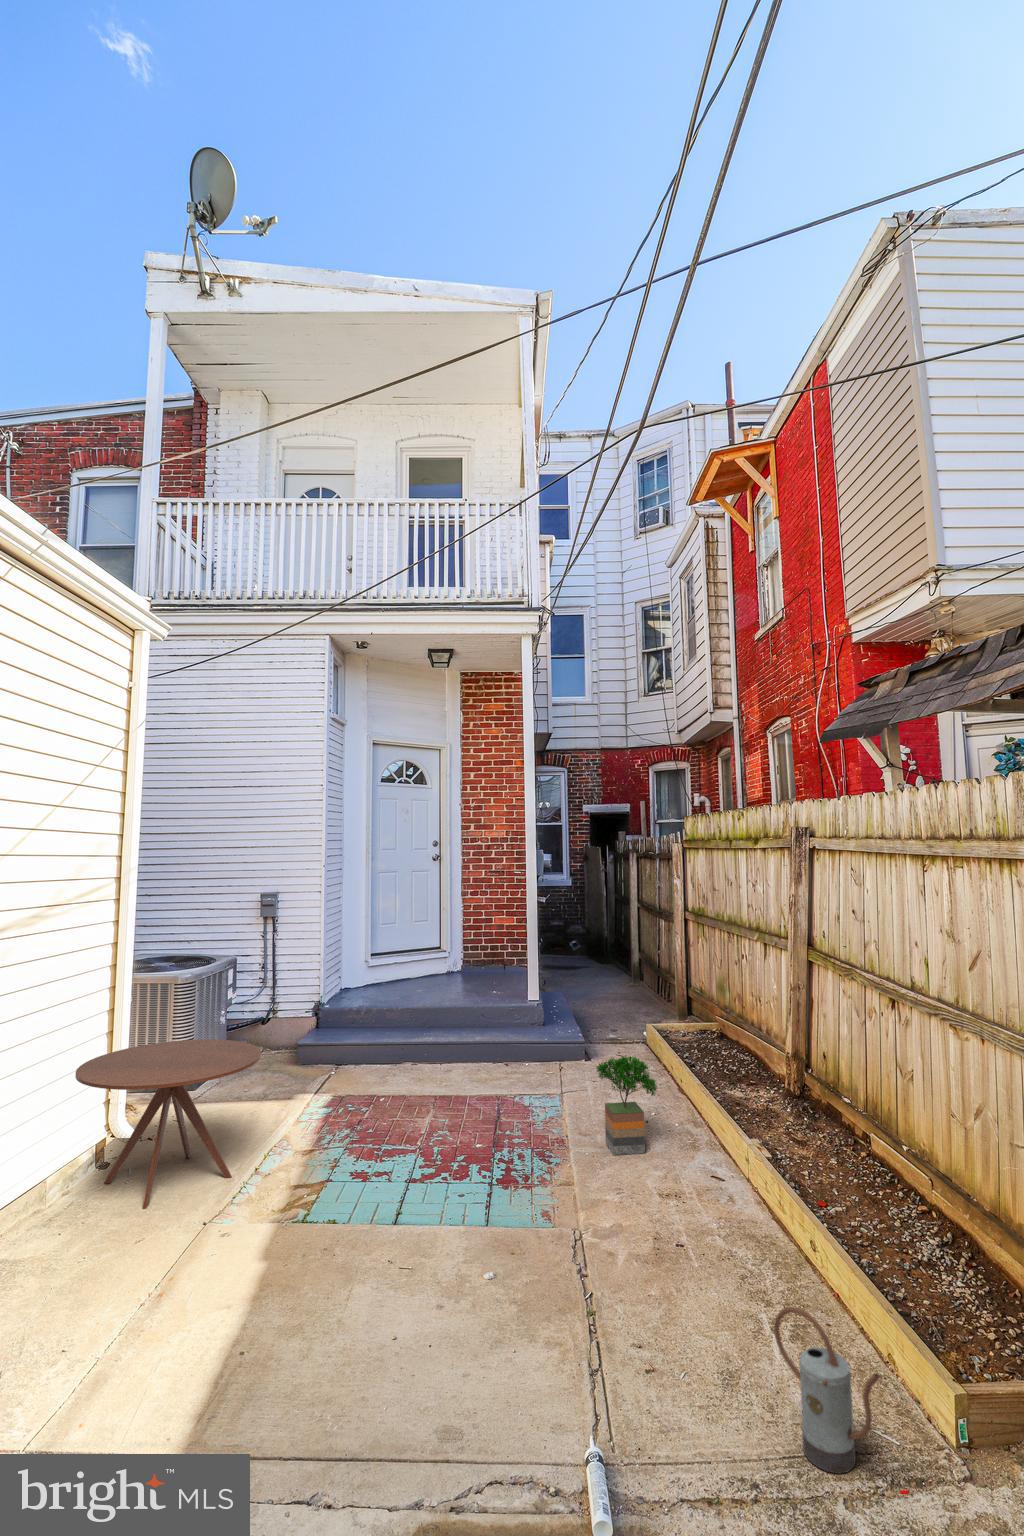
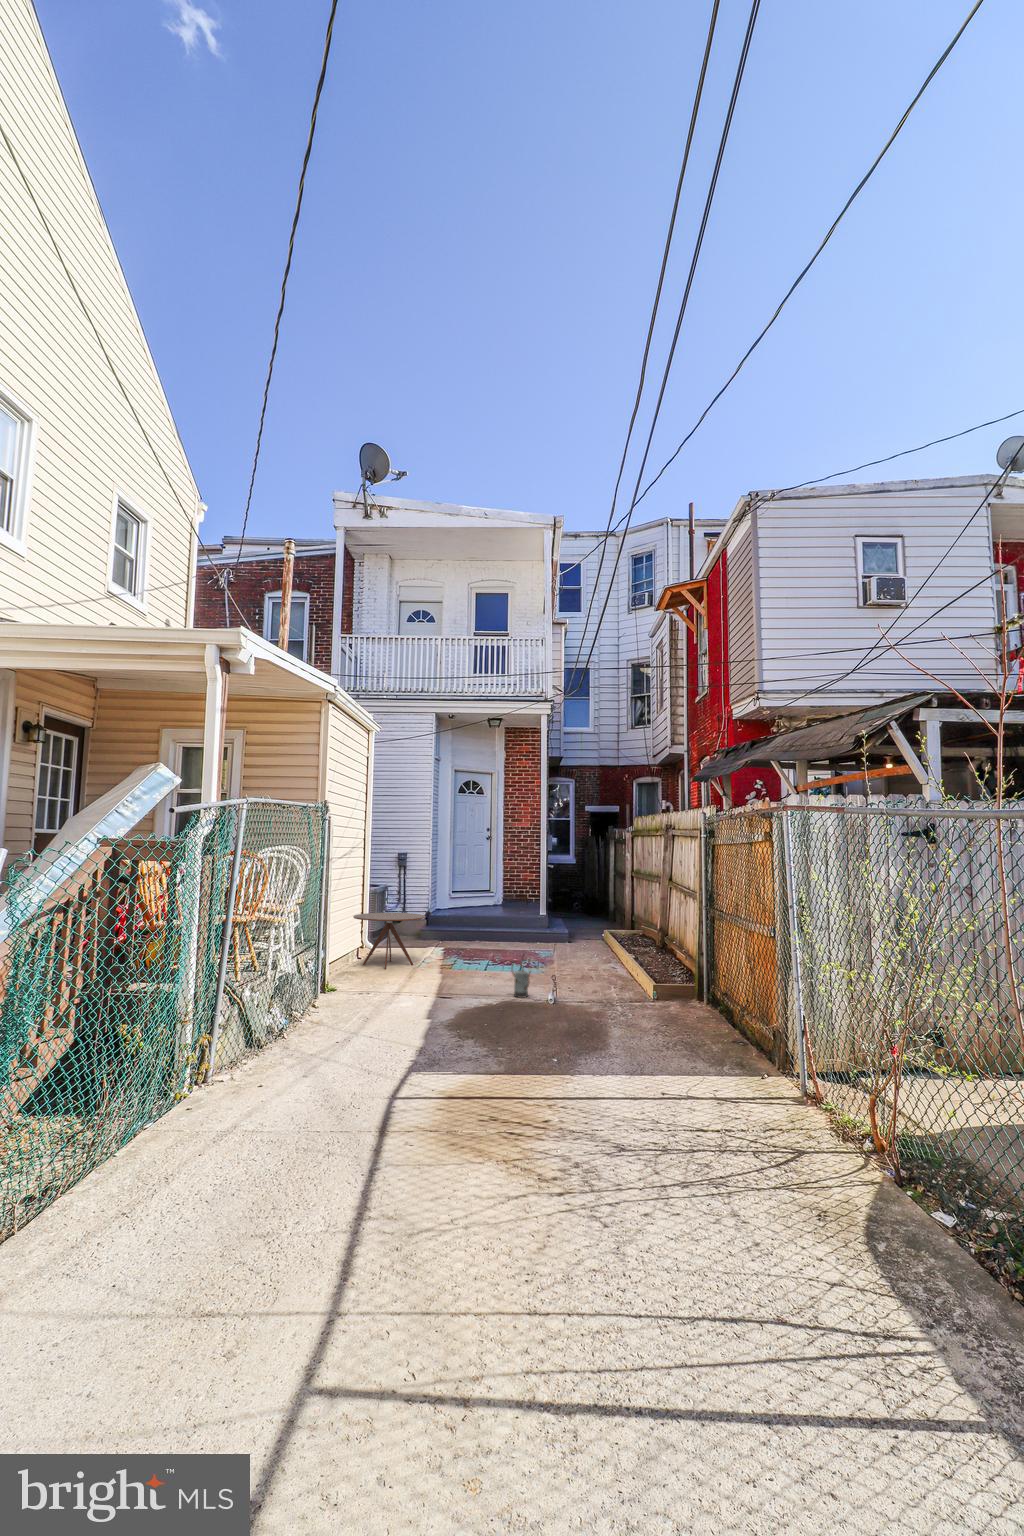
potted tree: present [596,1056,657,1155] -> none [569,924,596,965]
watering can: present [774,1307,880,1474] -> present [512,960,531,998]

